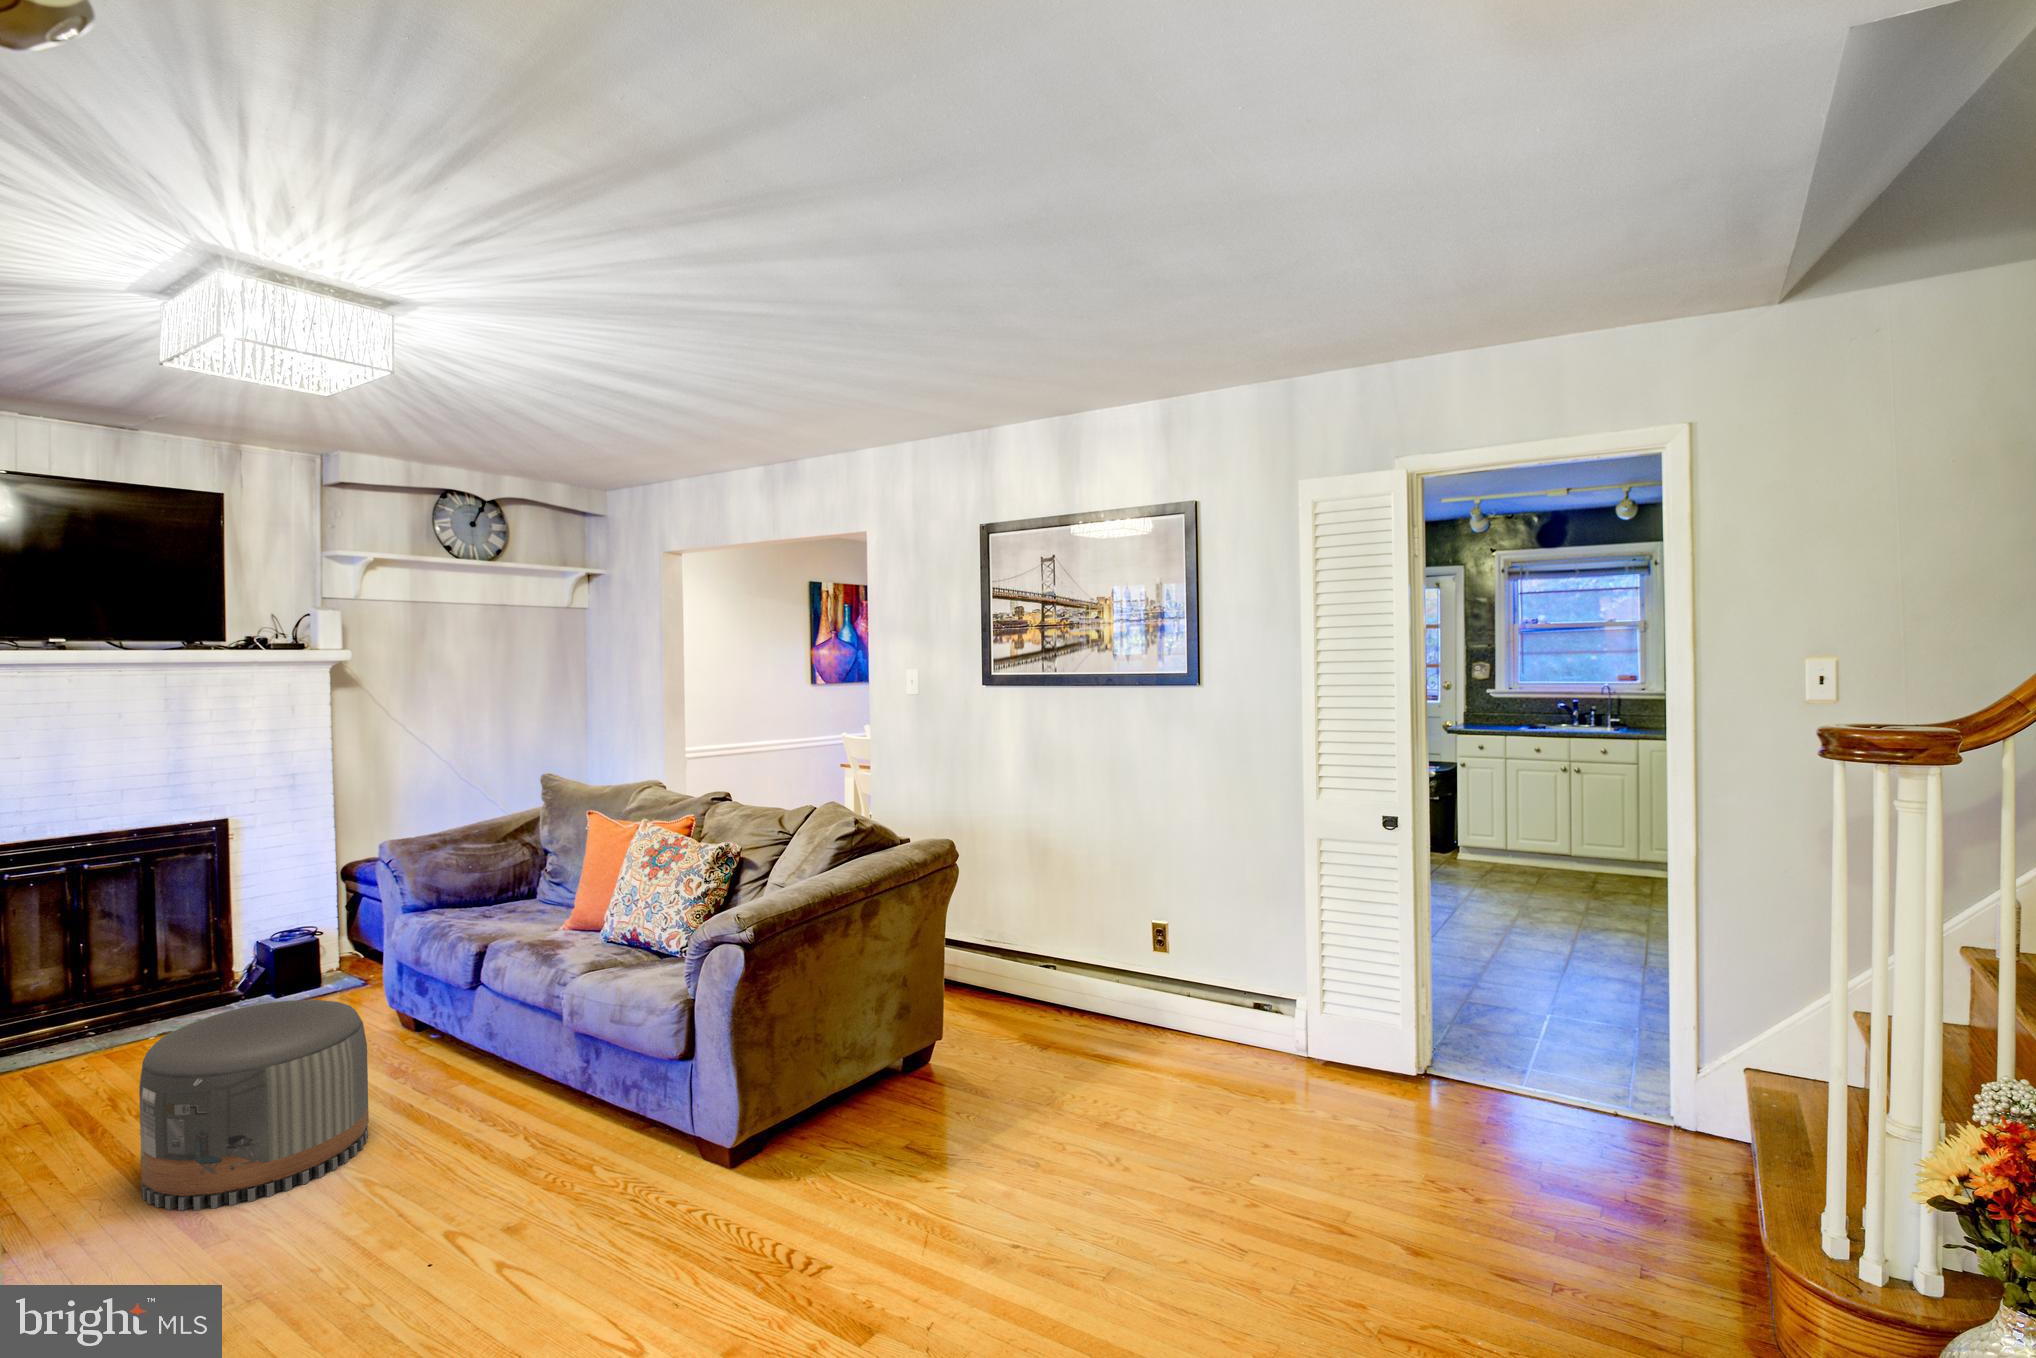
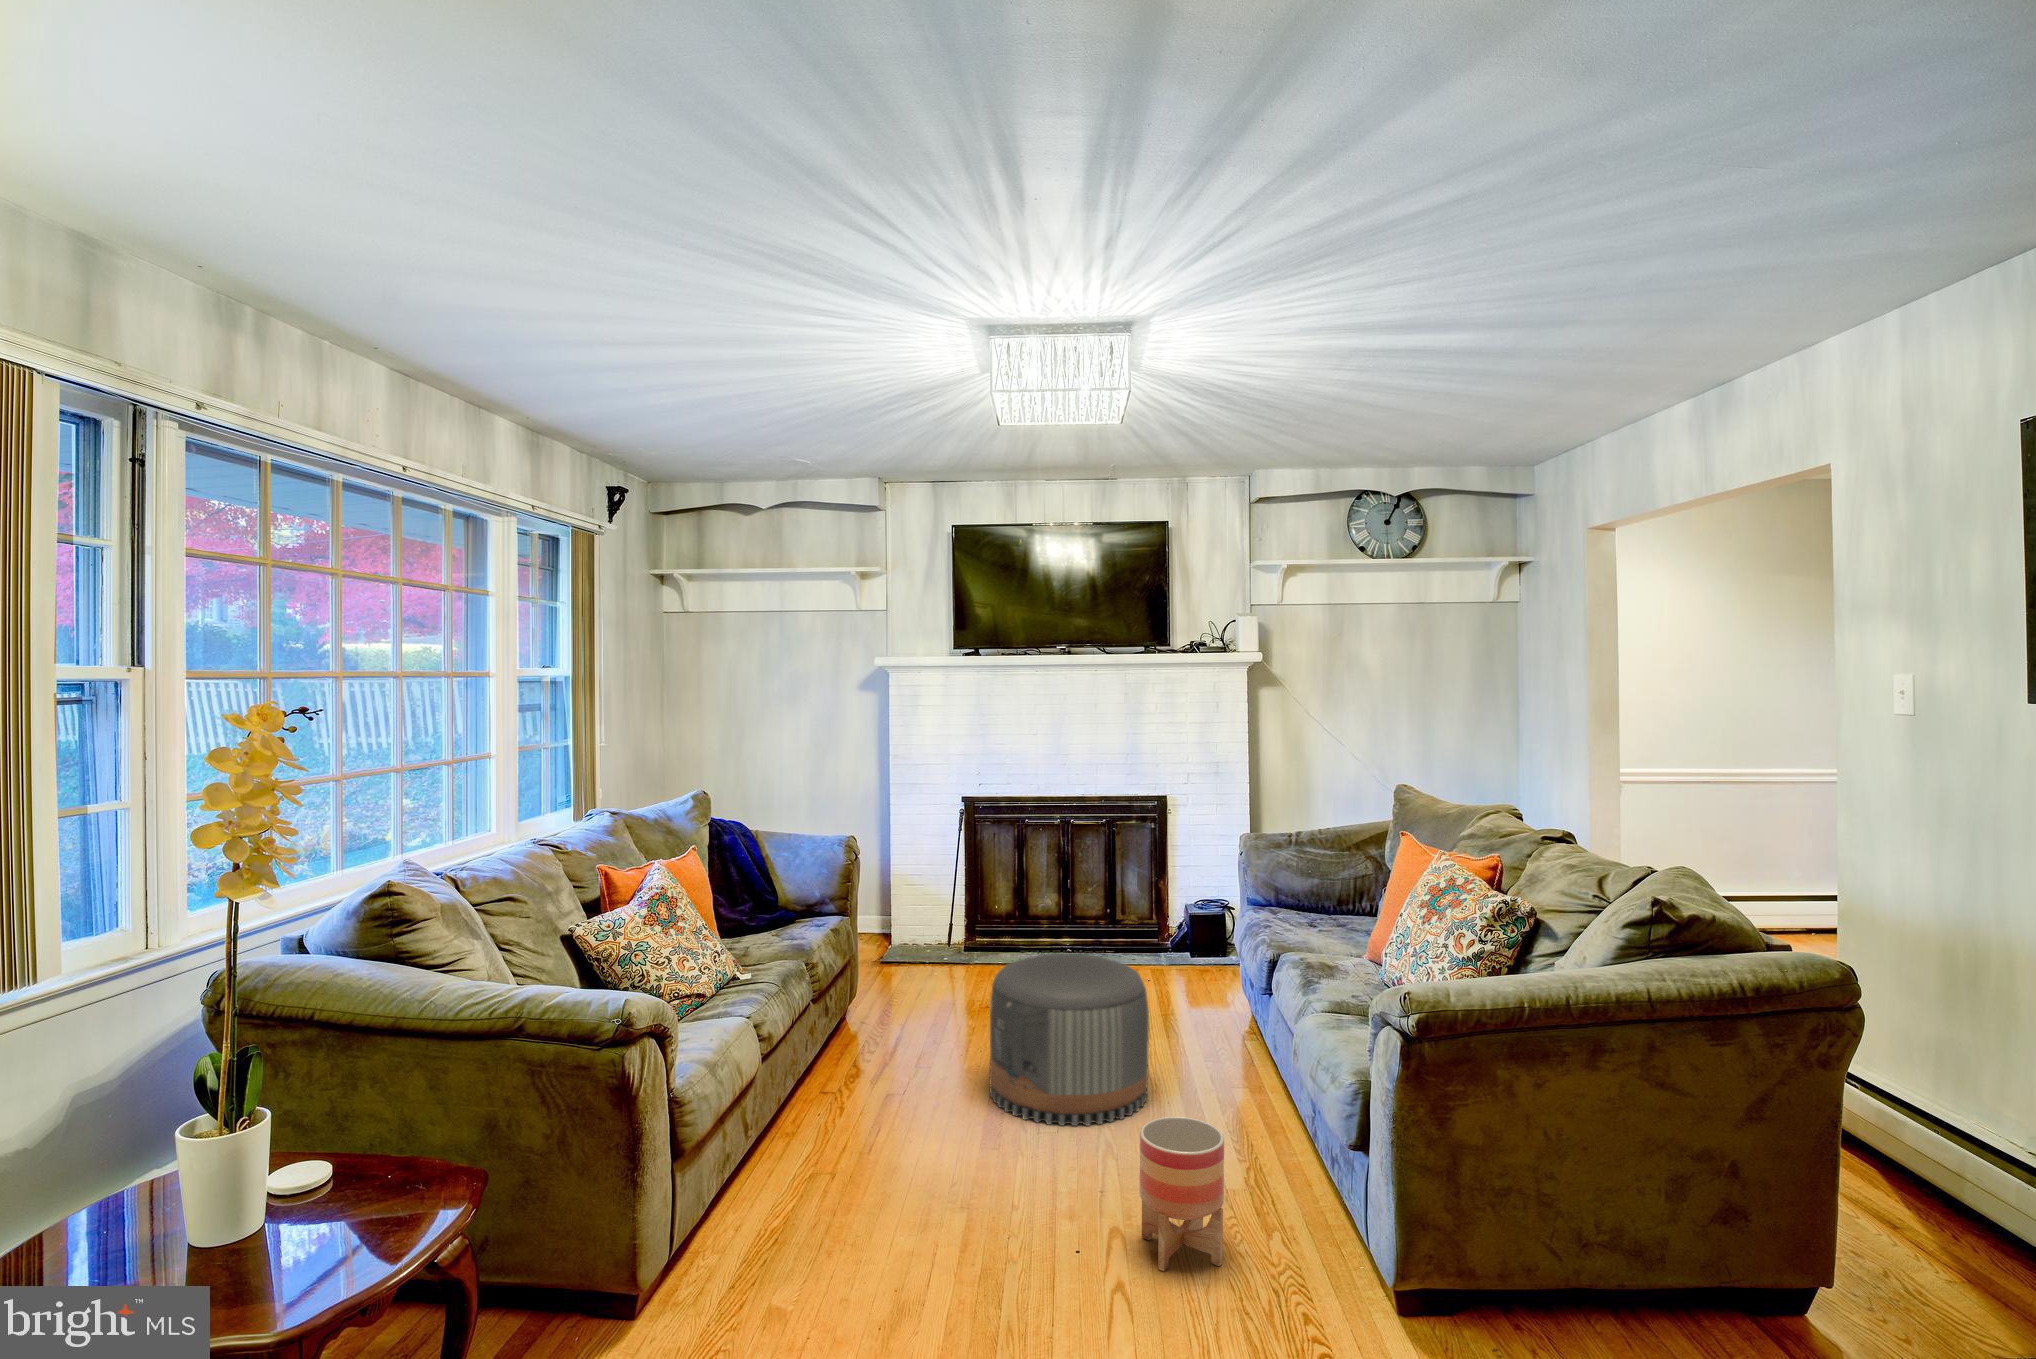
planter: none [478,1093,566,1236] -> present [1140,1117,1224,1271]

